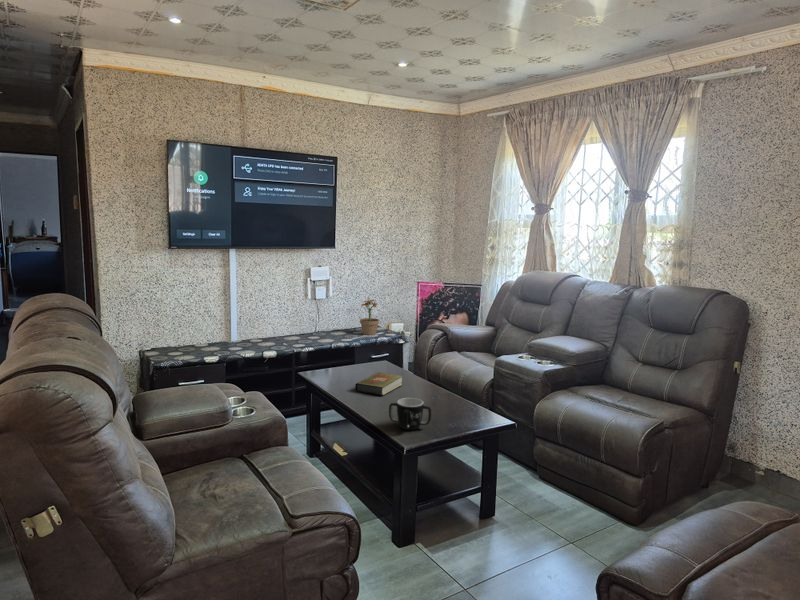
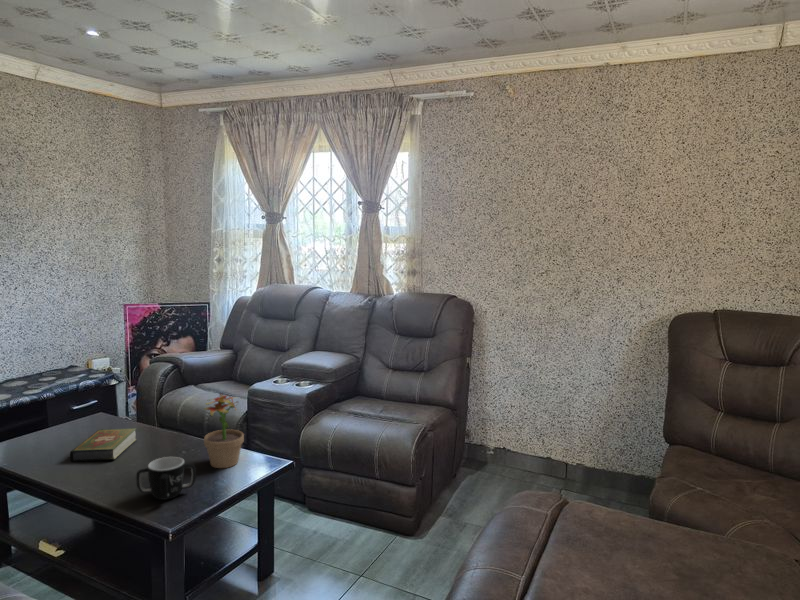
potted plant: present [360,300,379,335] -> present [204,394,244,468]

